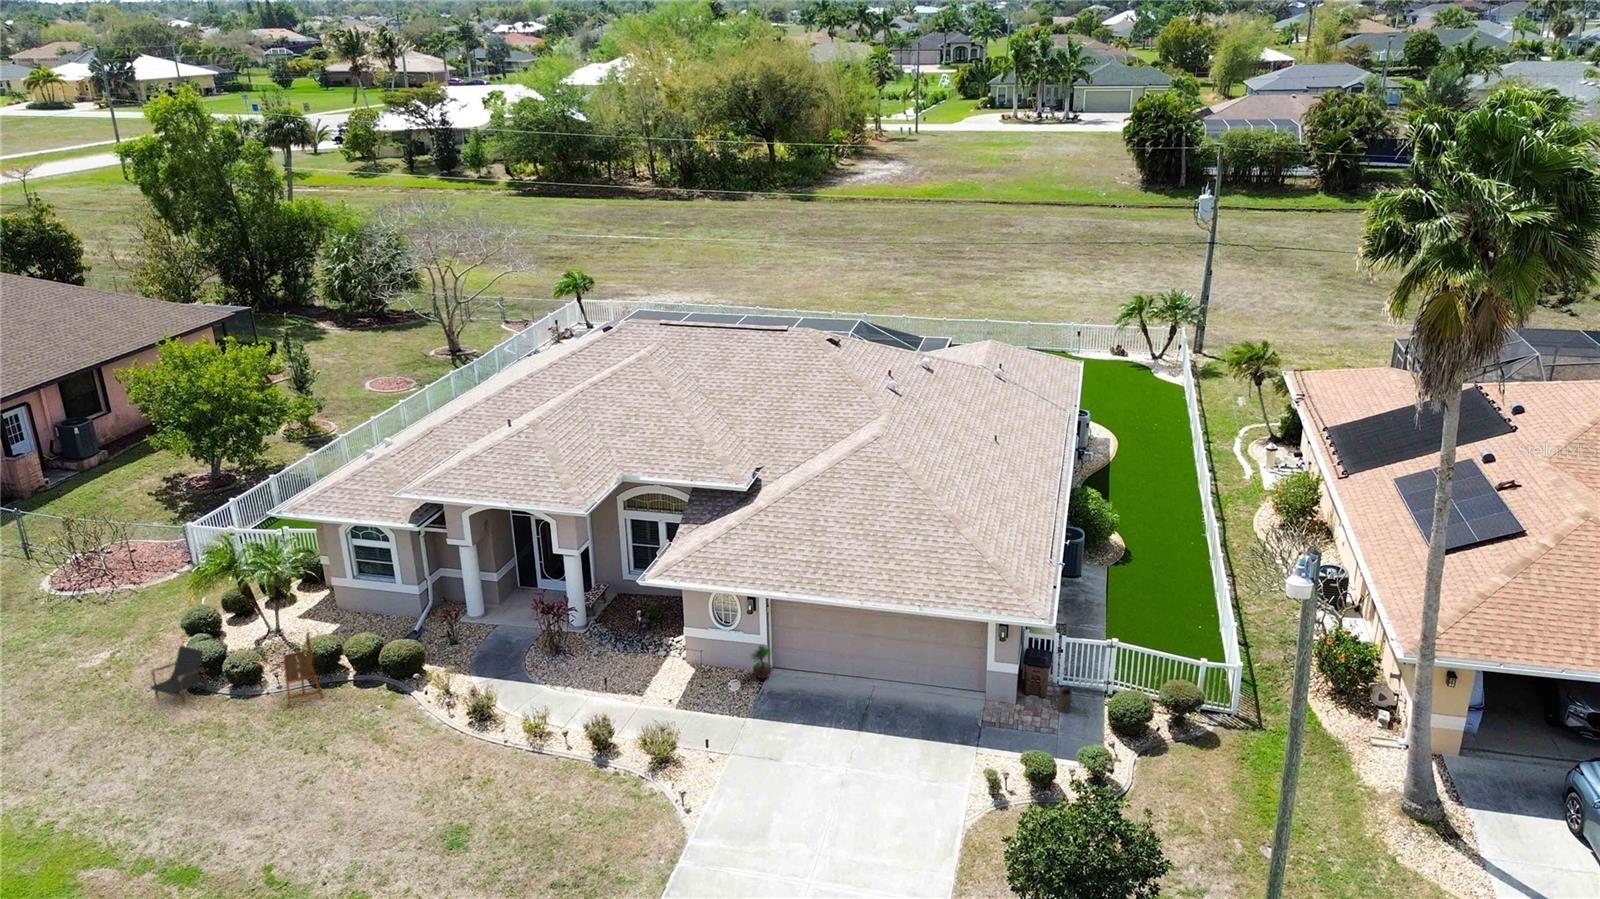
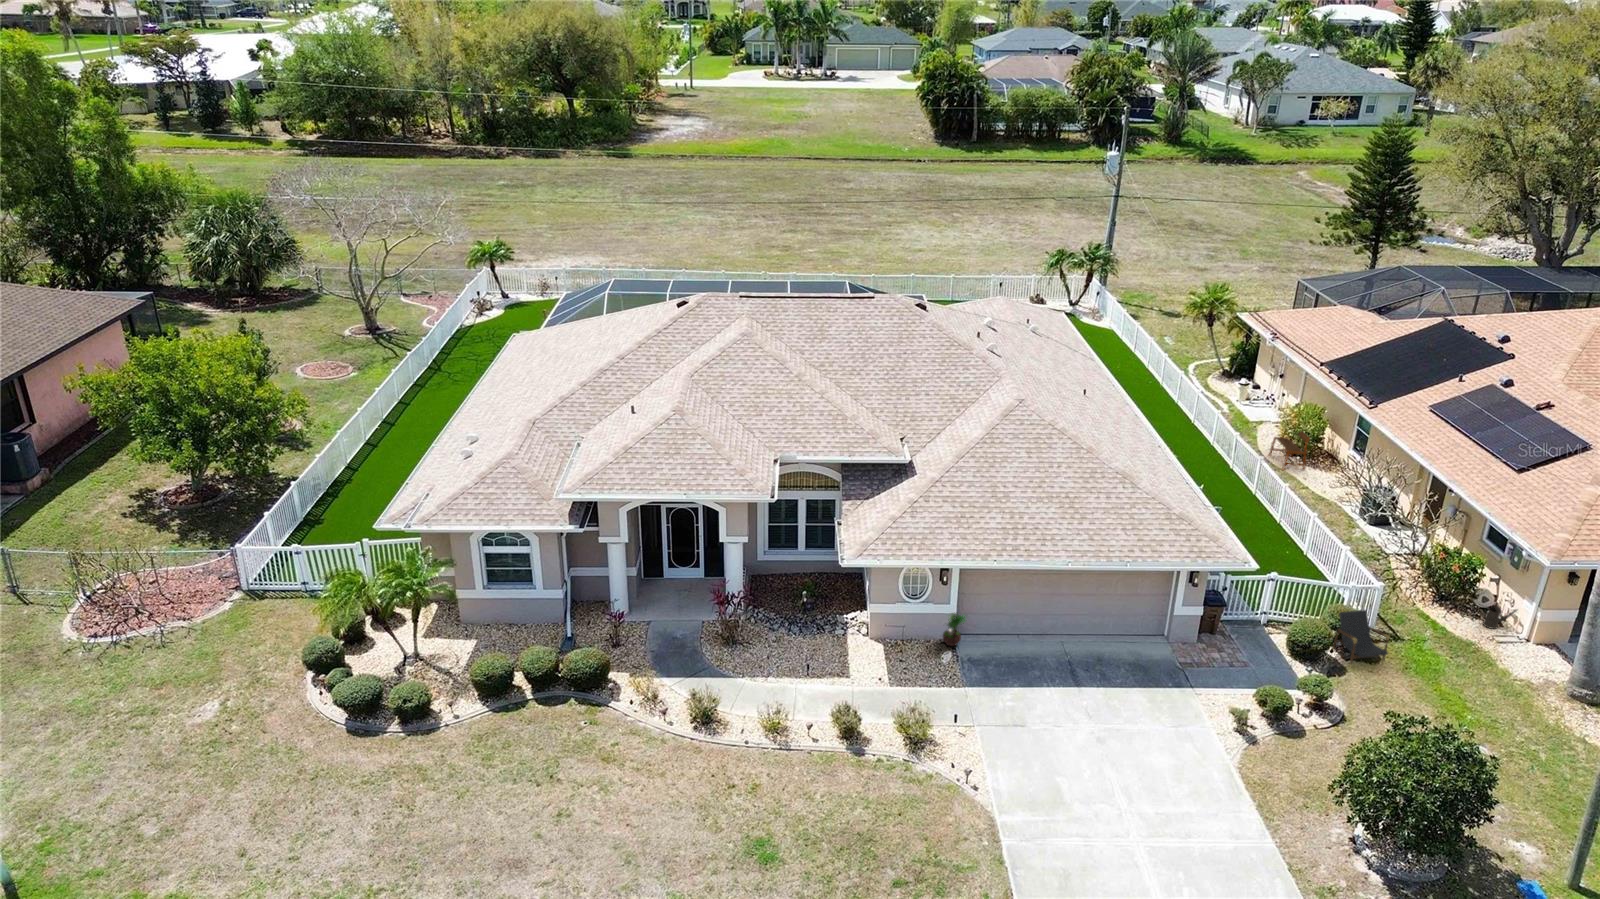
bench: present [283,632,323,708] -> present [1269,431,1310,470]
lounge chair: present [150,646,209,706] -> present [1333,610,1389,667]
watering can: present [1050,679,1072,713] -> present [1483,603,1517,629]

